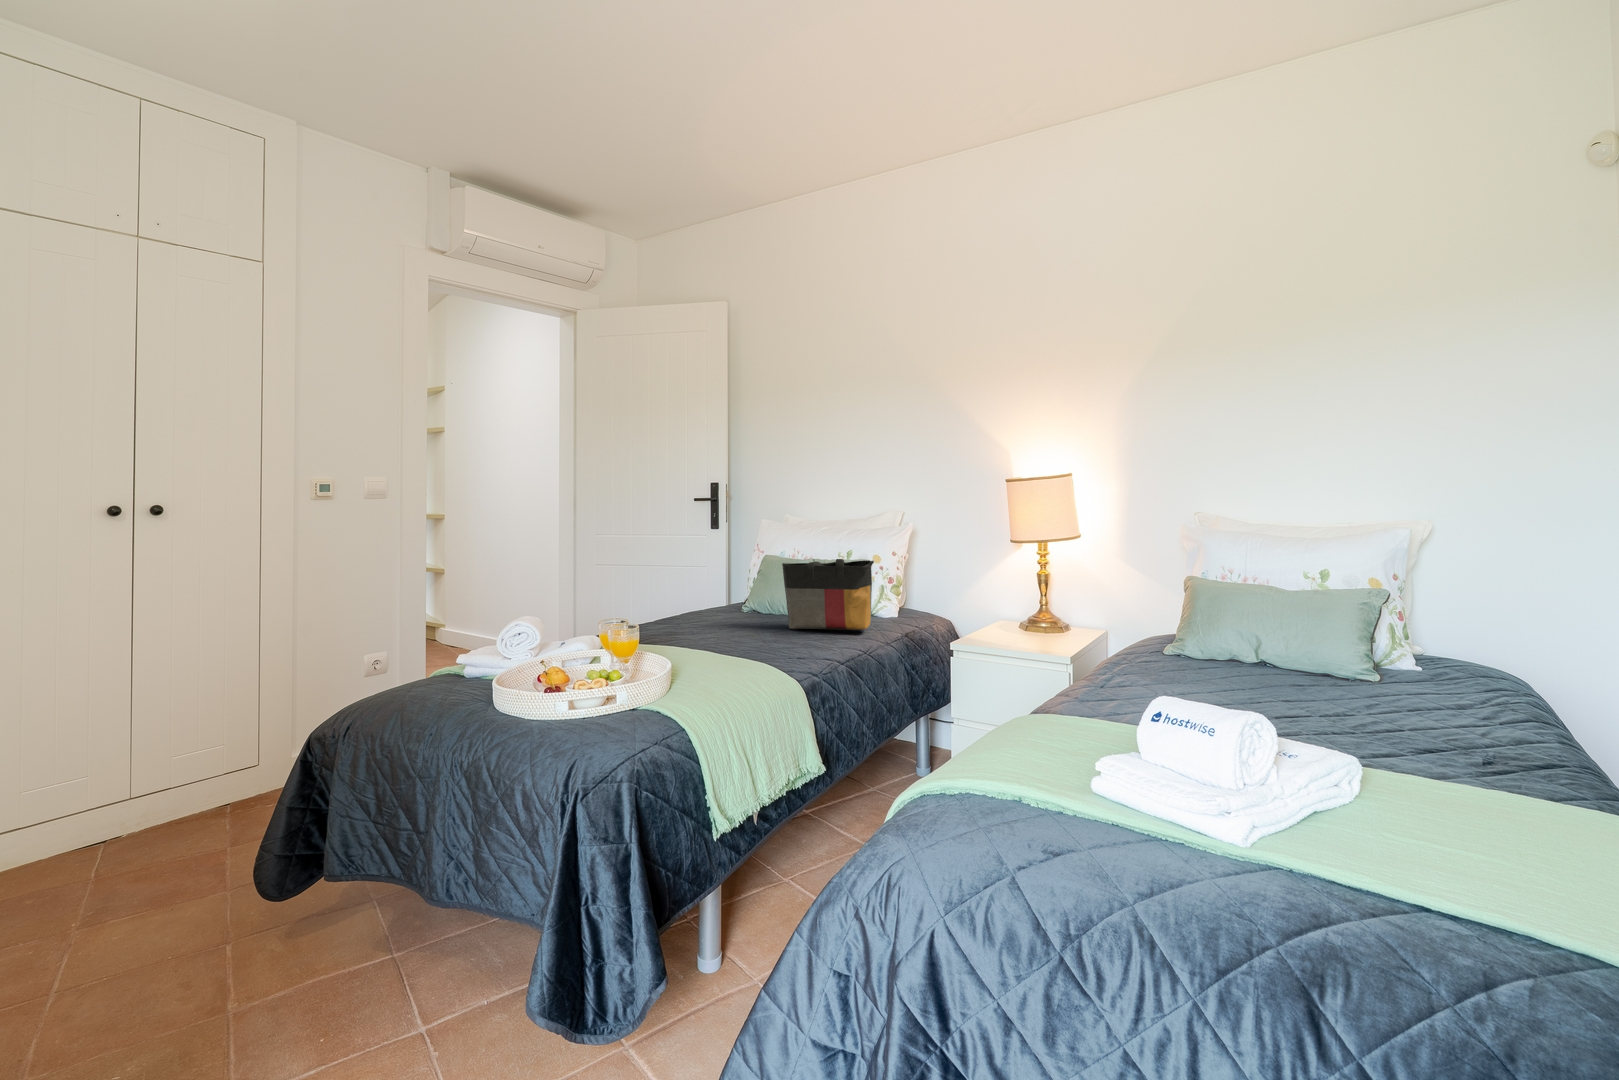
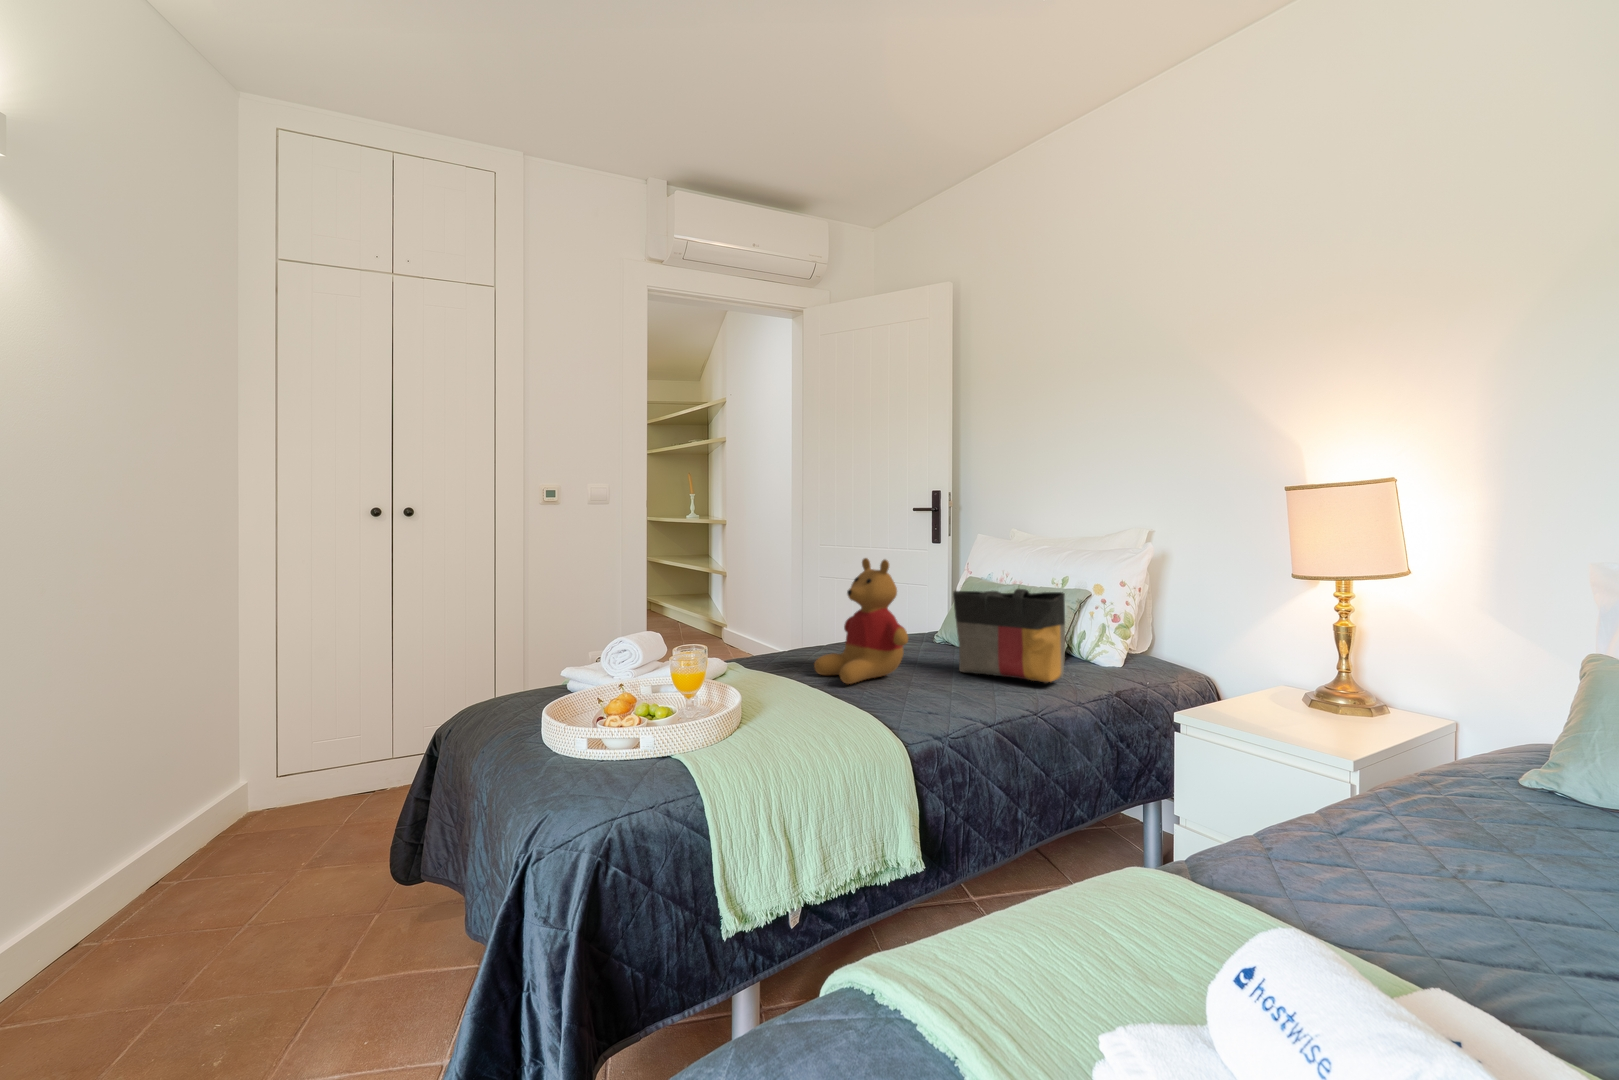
stuffed bear: none [681,537,765,643] -> present [814,558,908,684]

